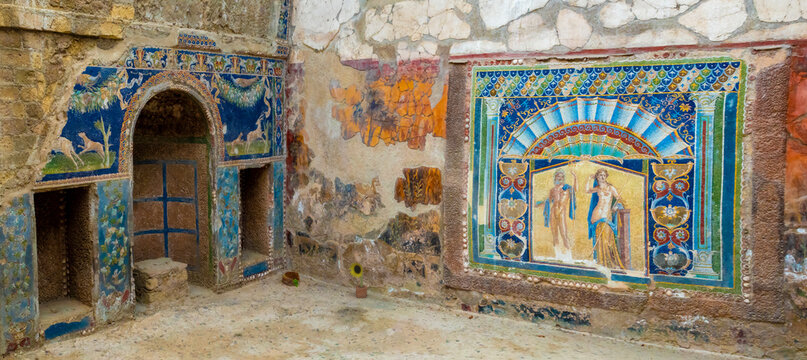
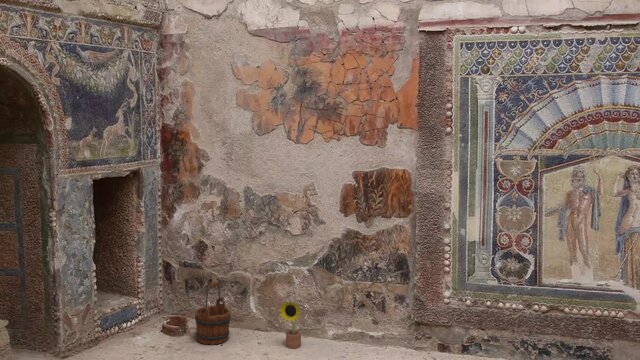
wooden bucket: none [297,246,323,291] -> present [195,282,231,345]

